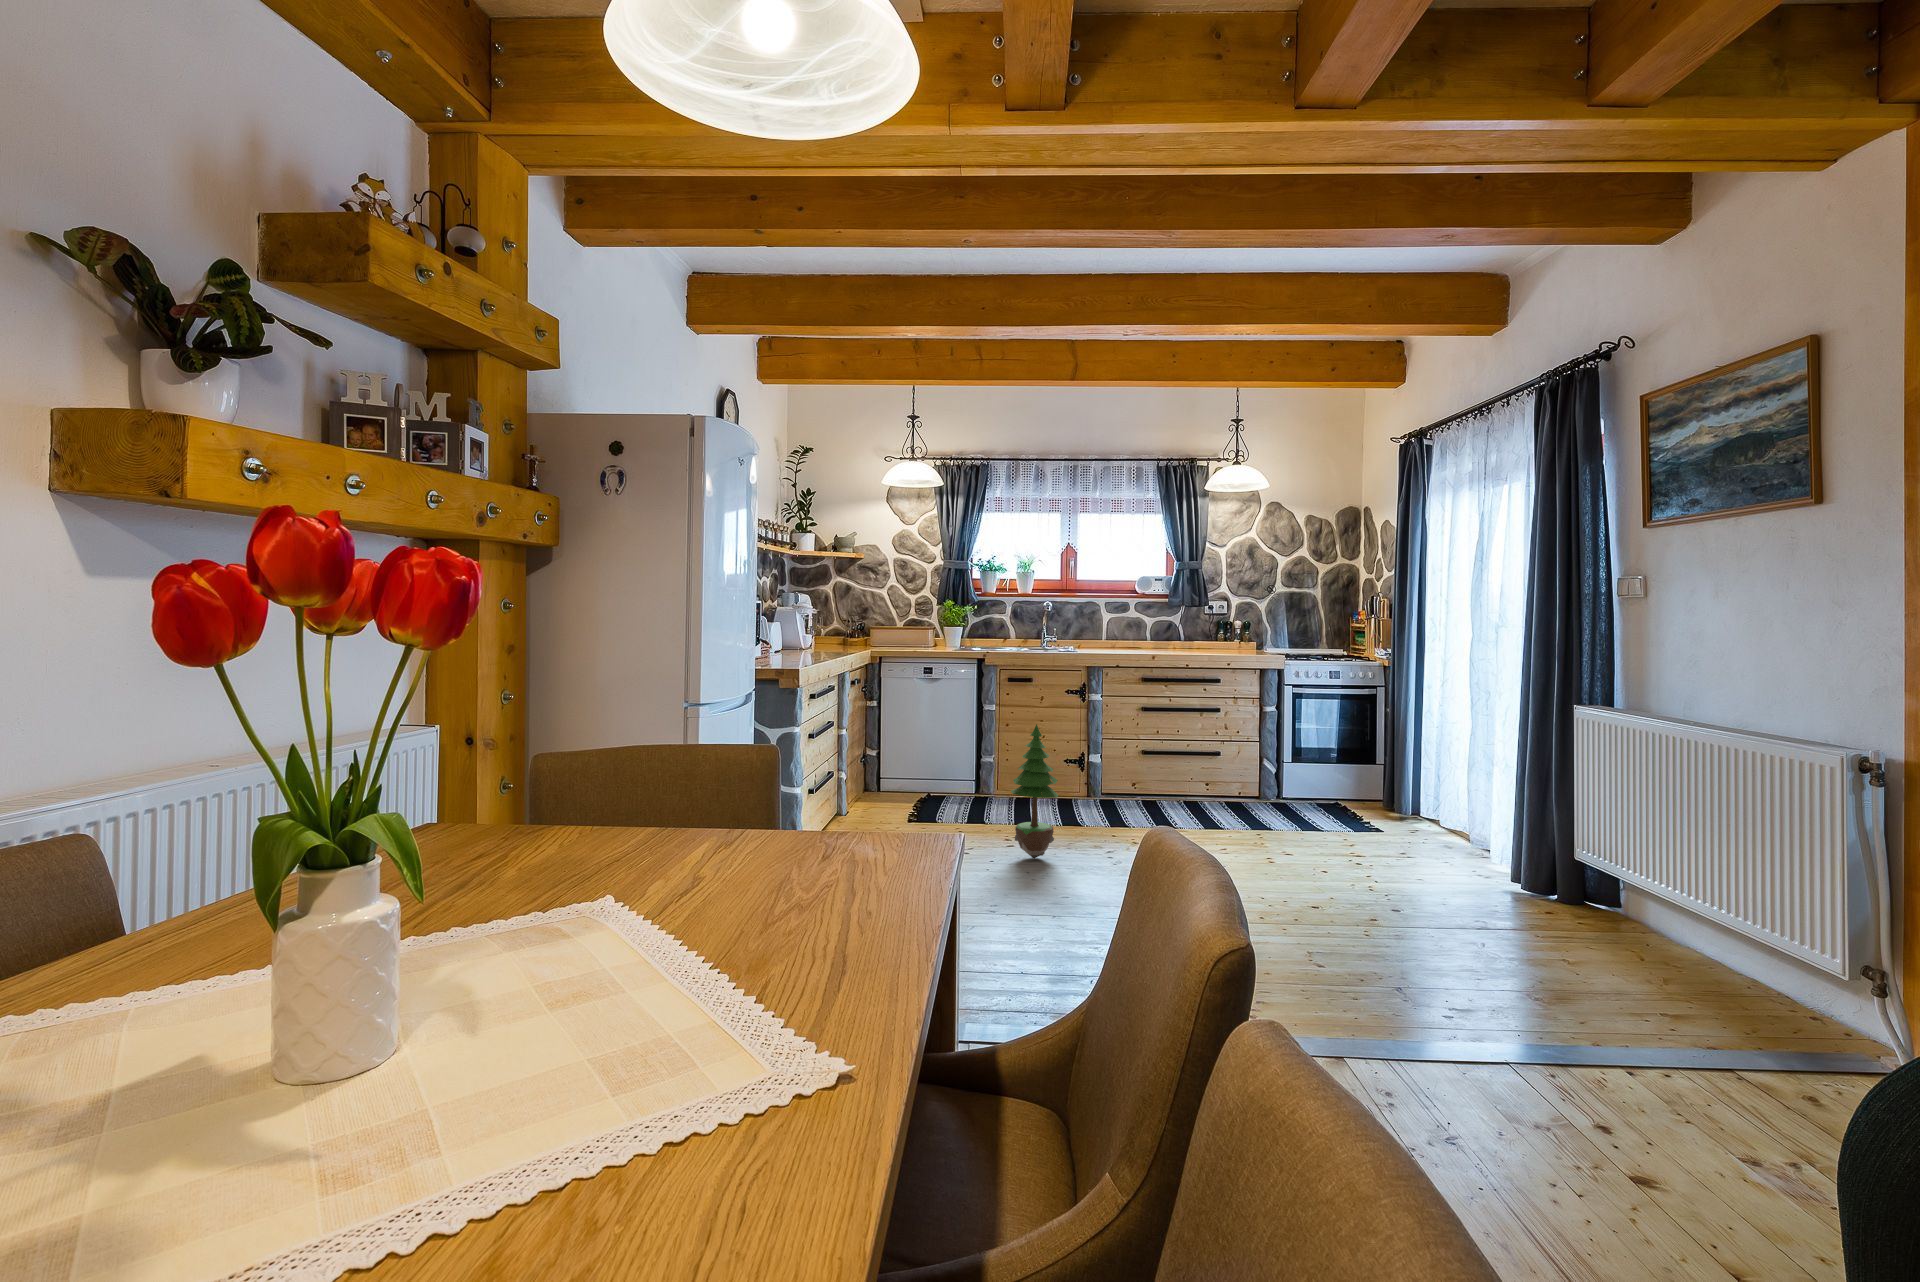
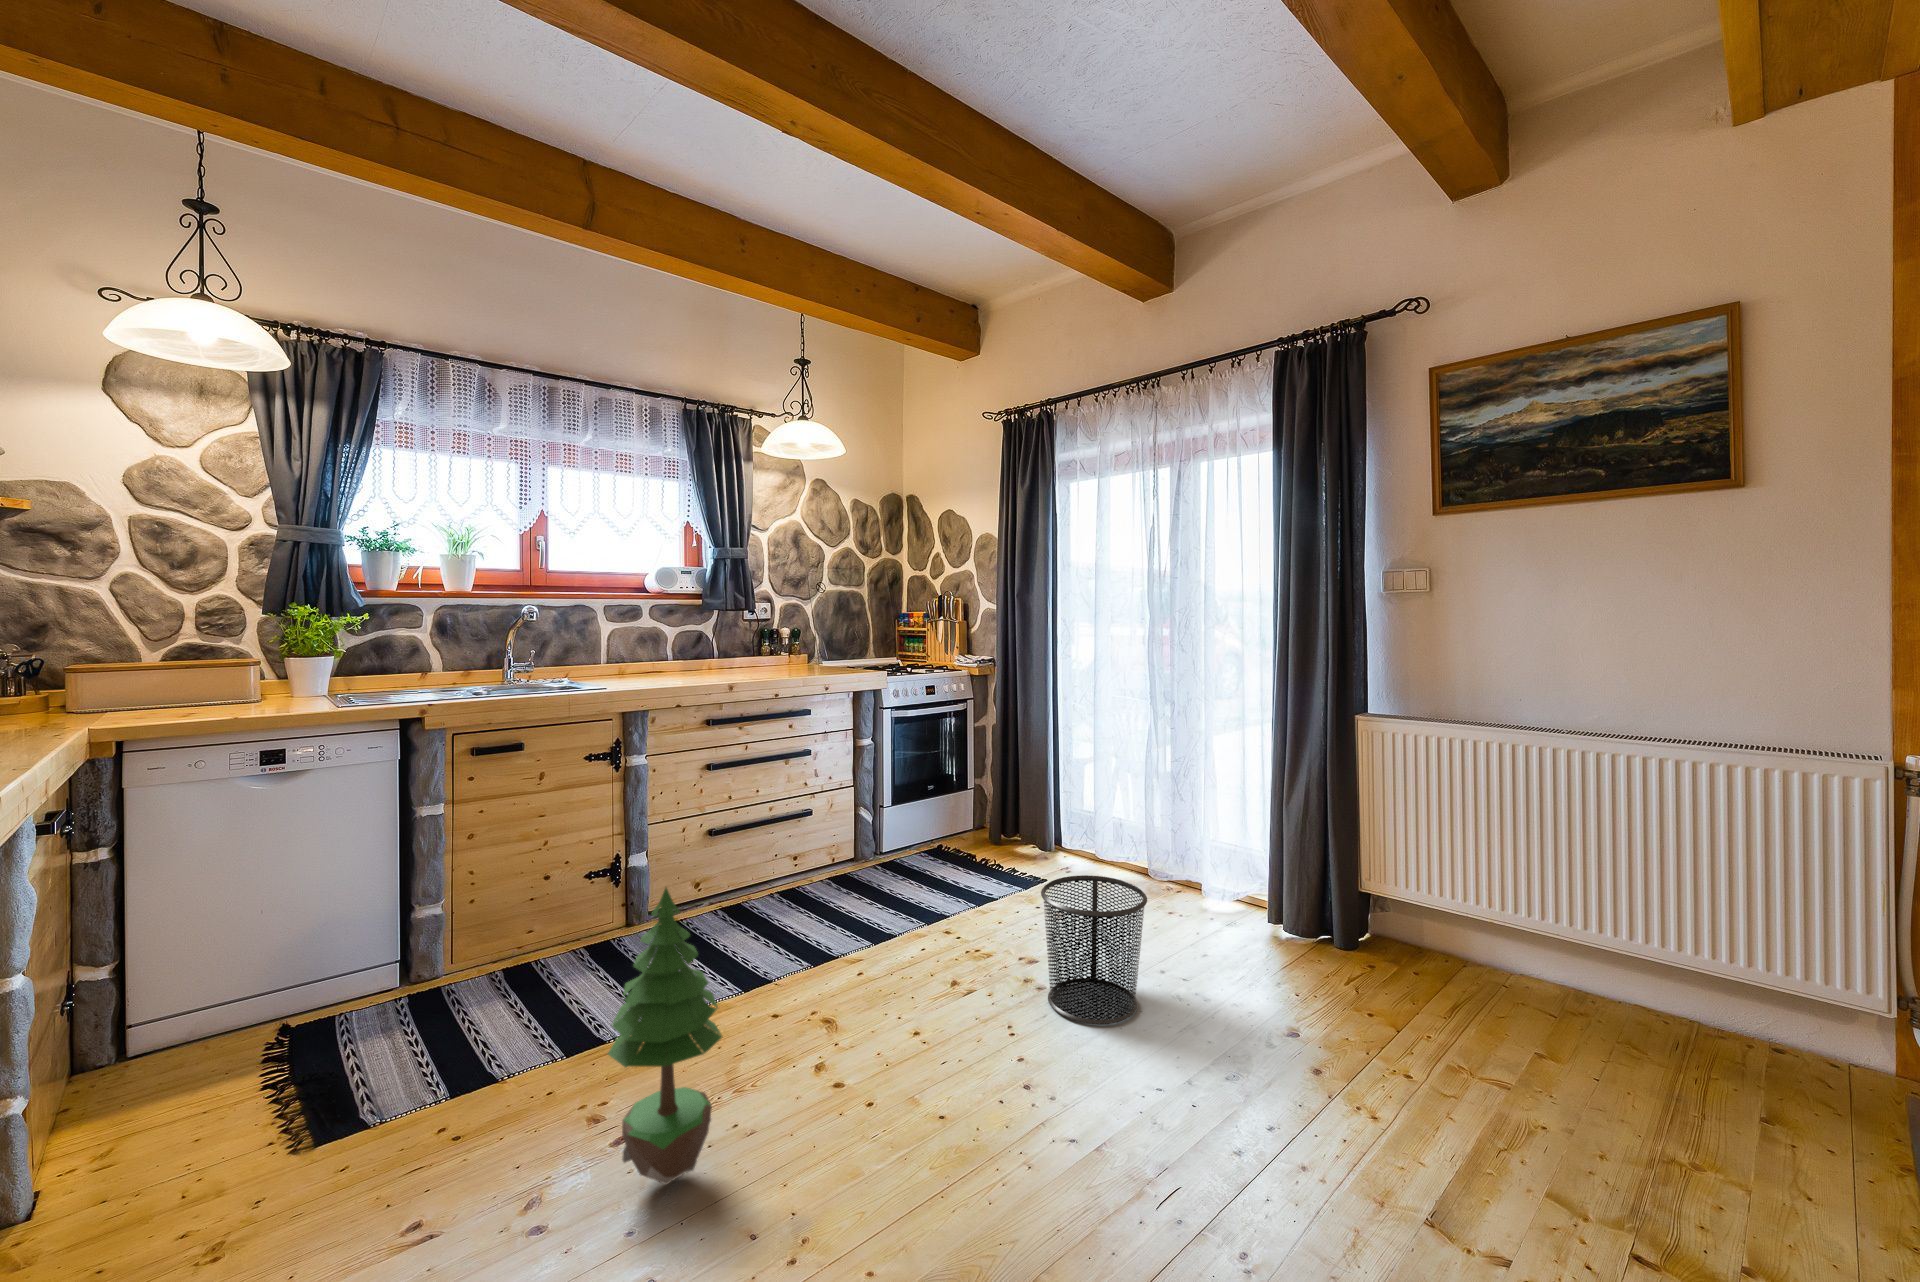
waste bin: none [1282,790,1358,881] -> present [1041,875,1147,1025]

